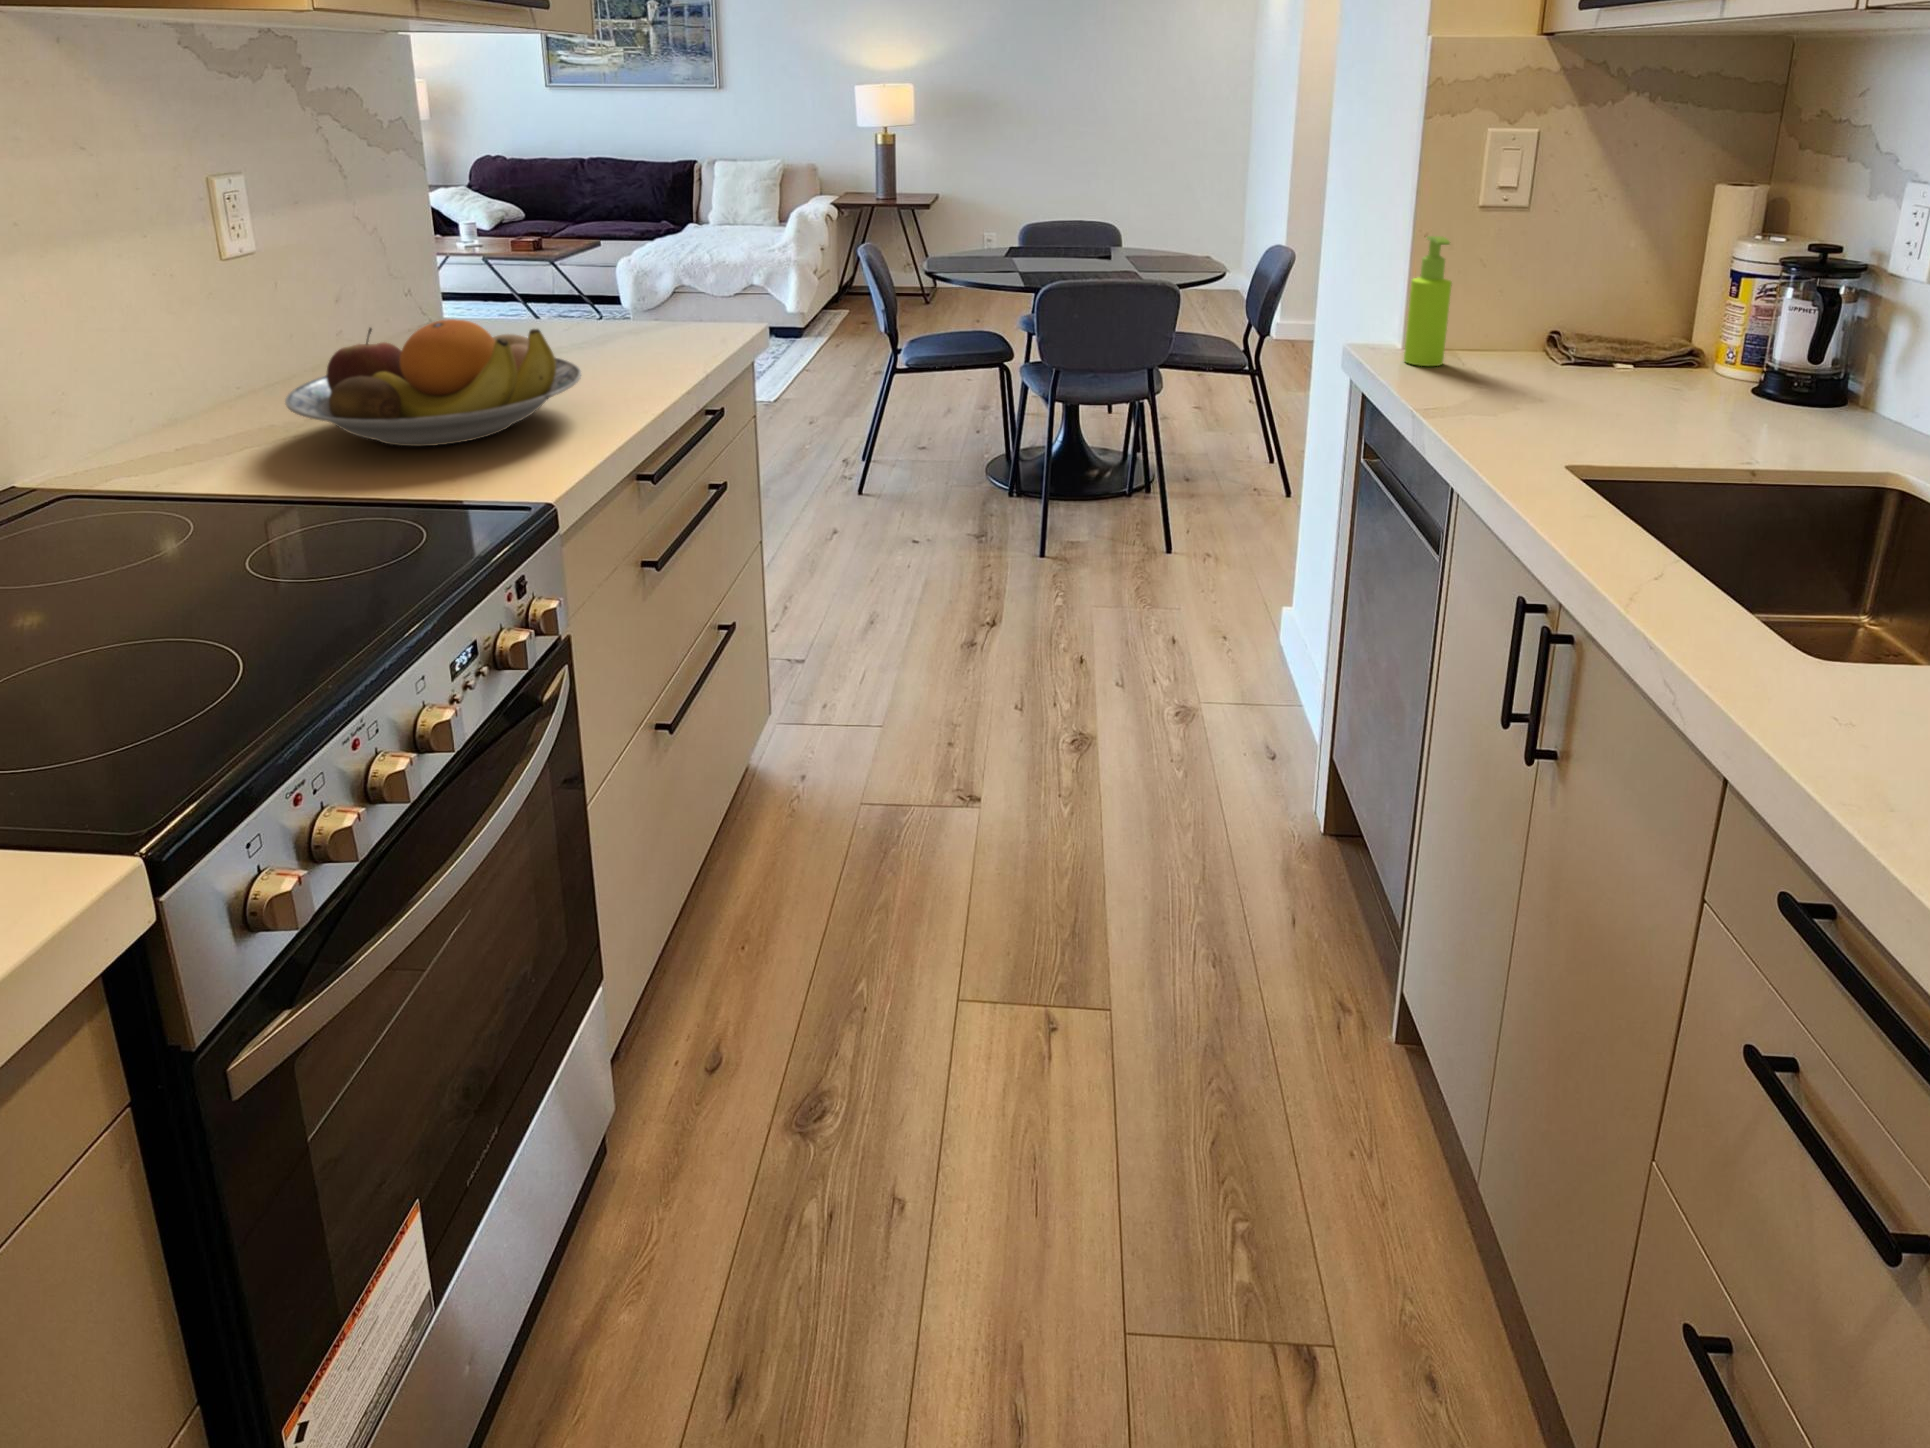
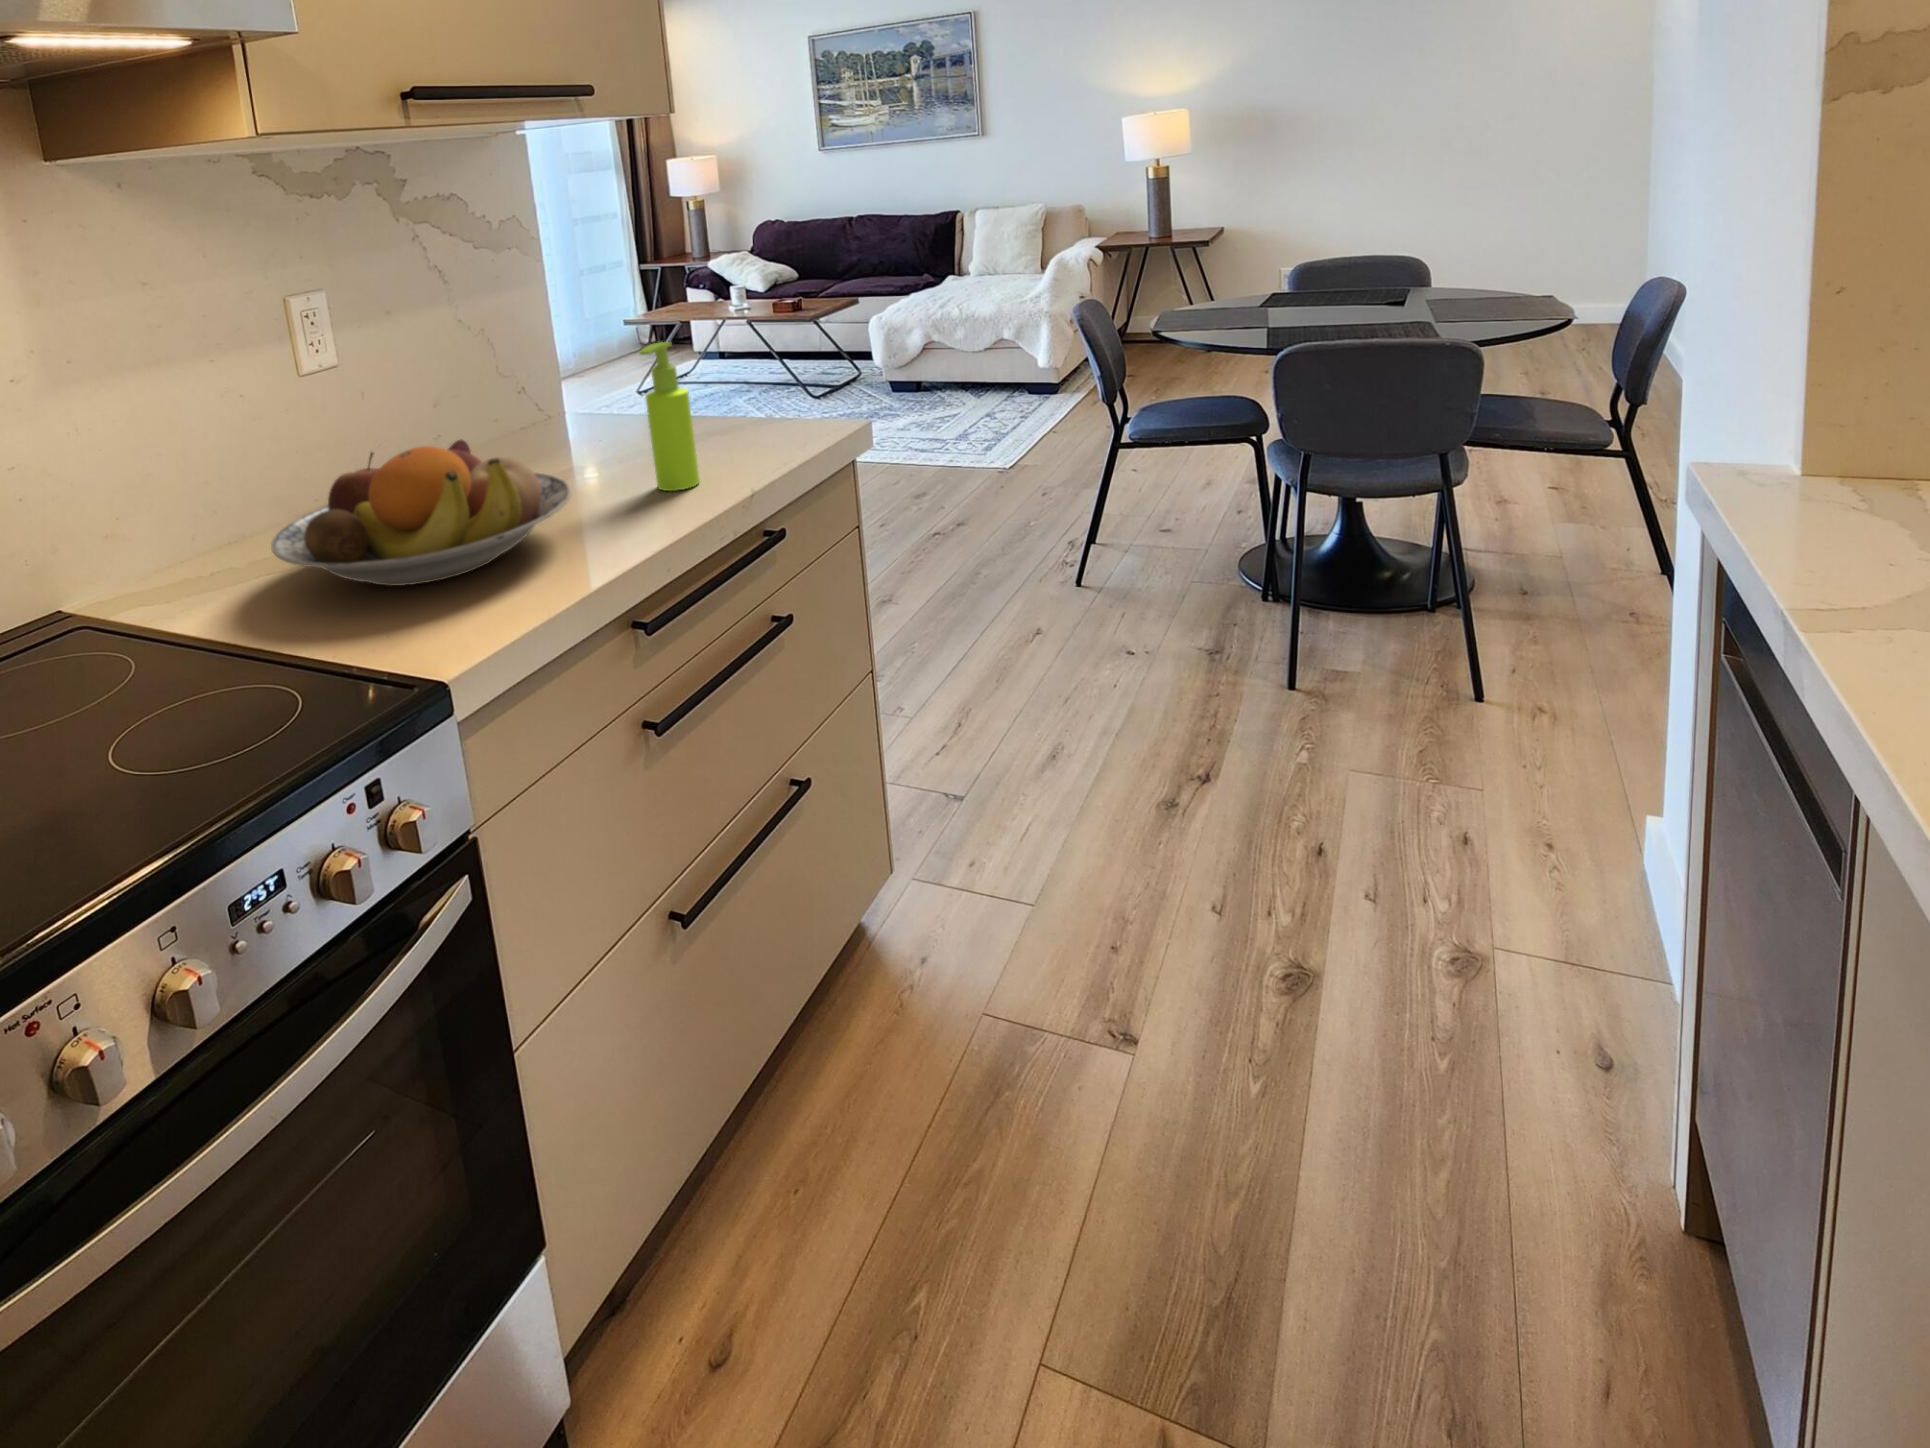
soap dispenser: present [1404,236,1452,366] -> present [639,342,699,491]

